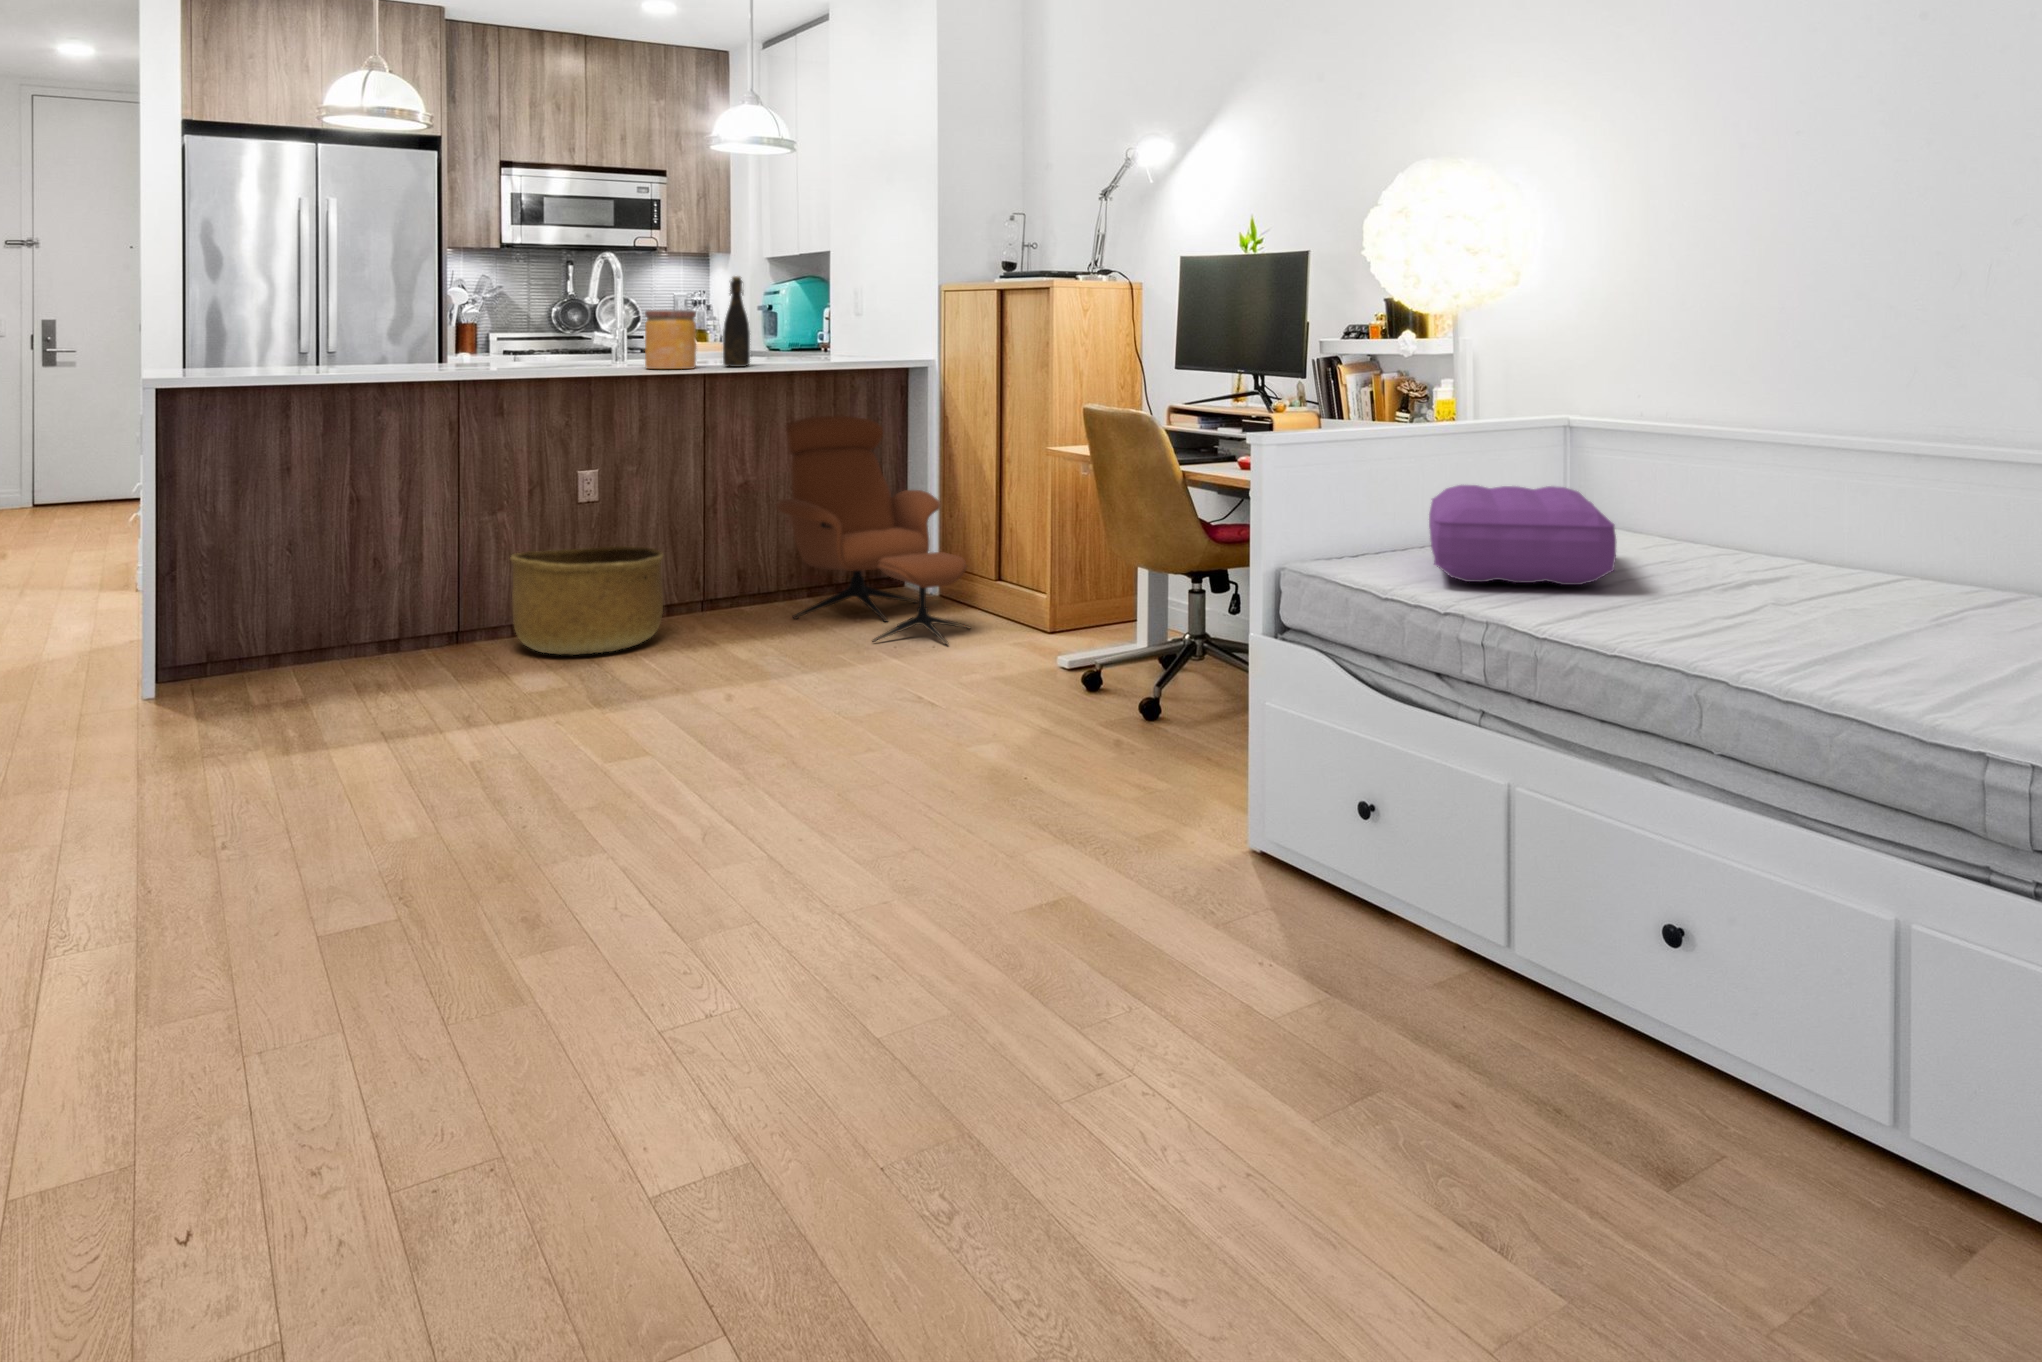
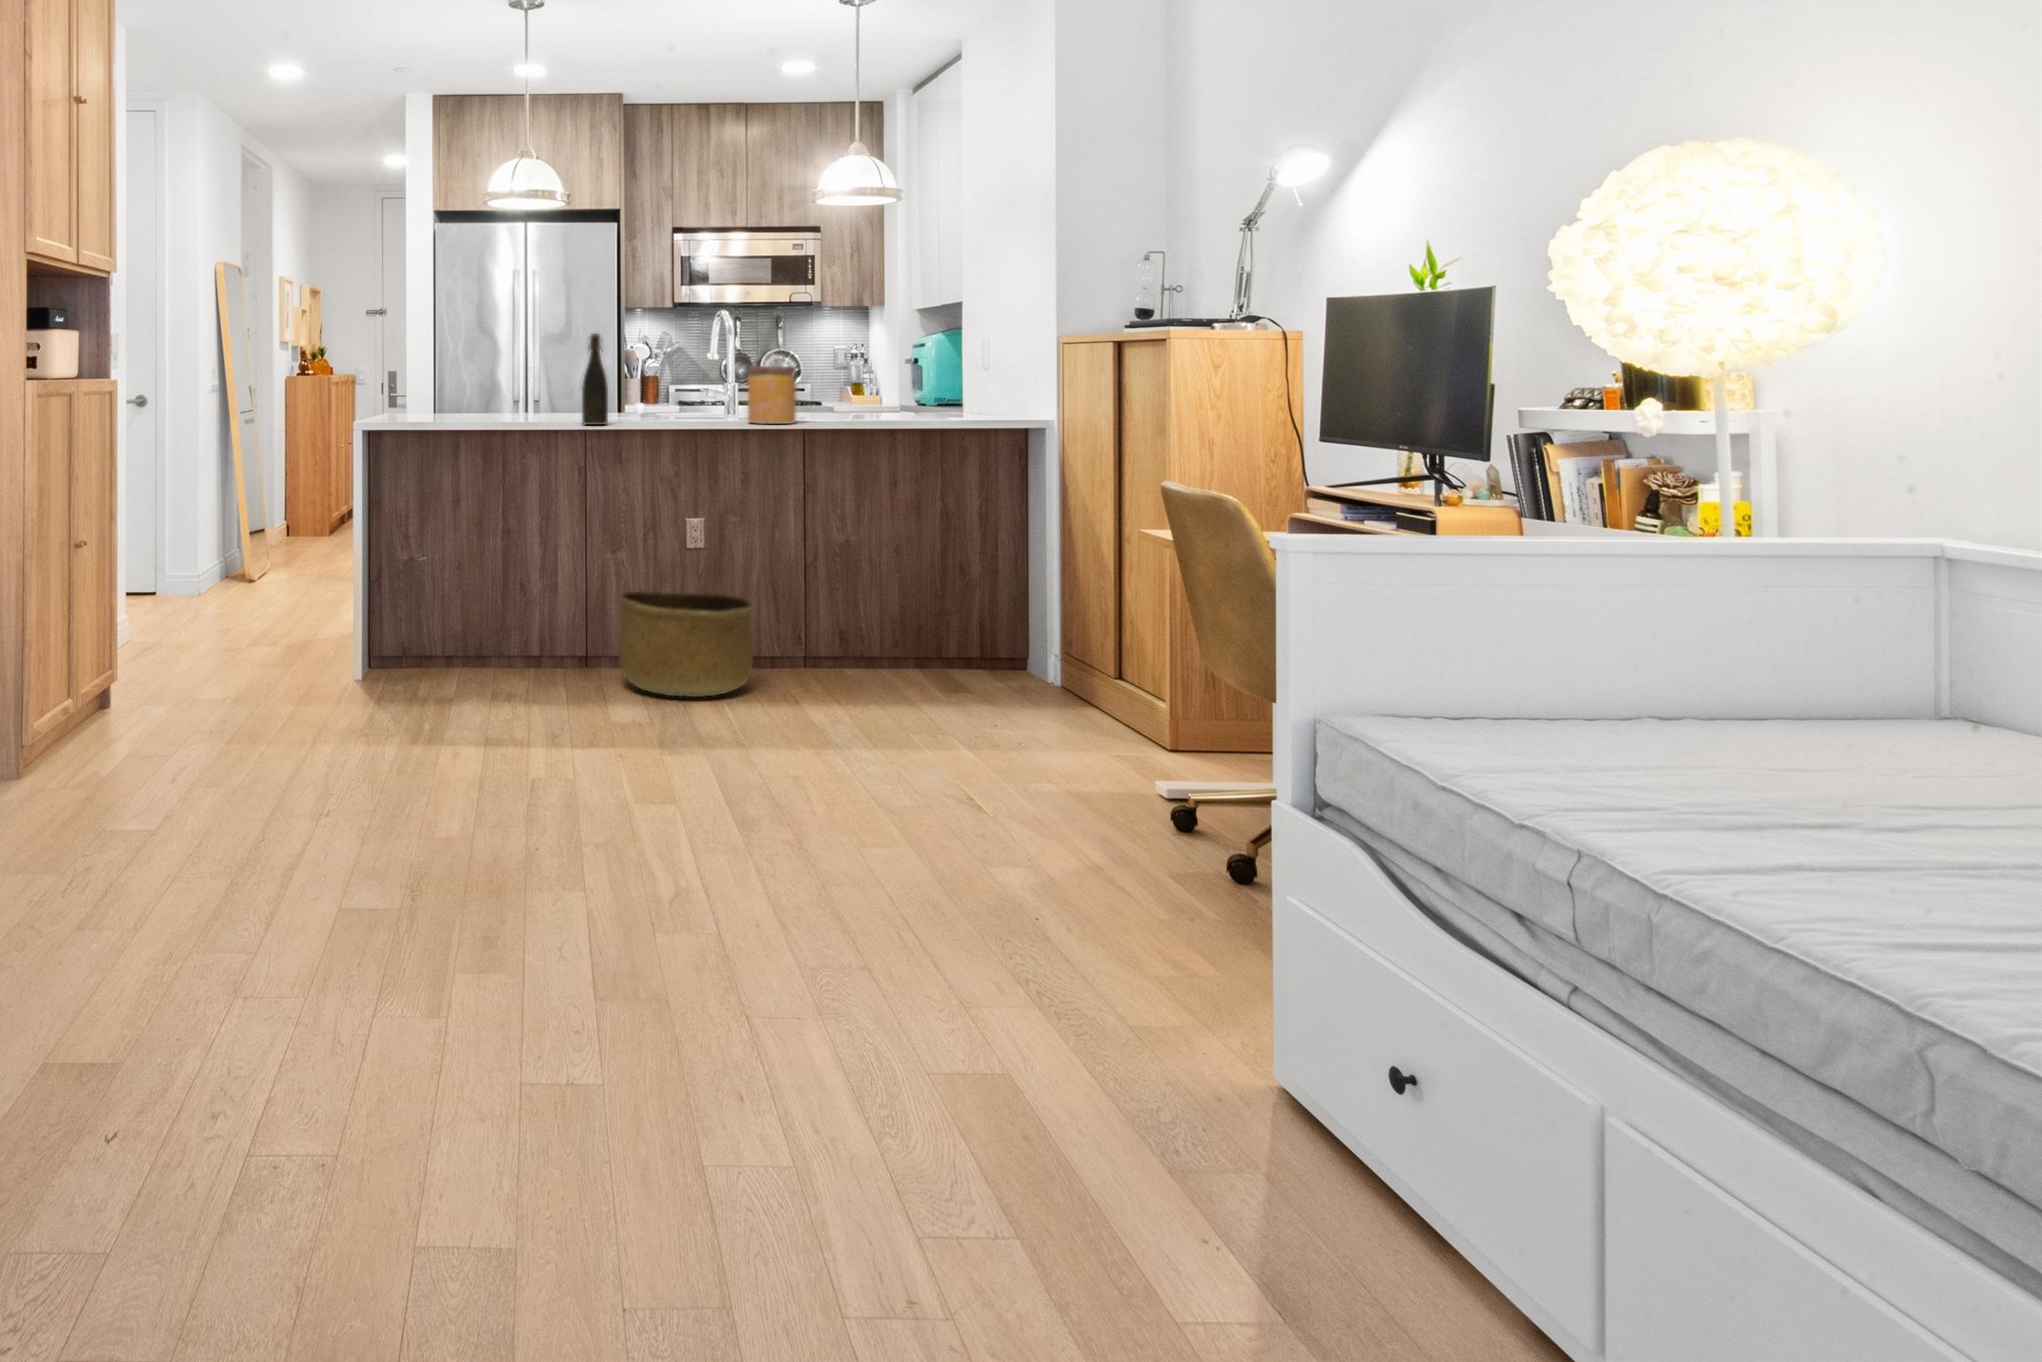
bottle: present [723,276,750,367] -> present [582,333,608,425]
lounge chair: present [776,415,970,644] -> none [871,476,1075,742]
pillow: present [1429,485,1616,585] -> none [1556,637,1934,829]

